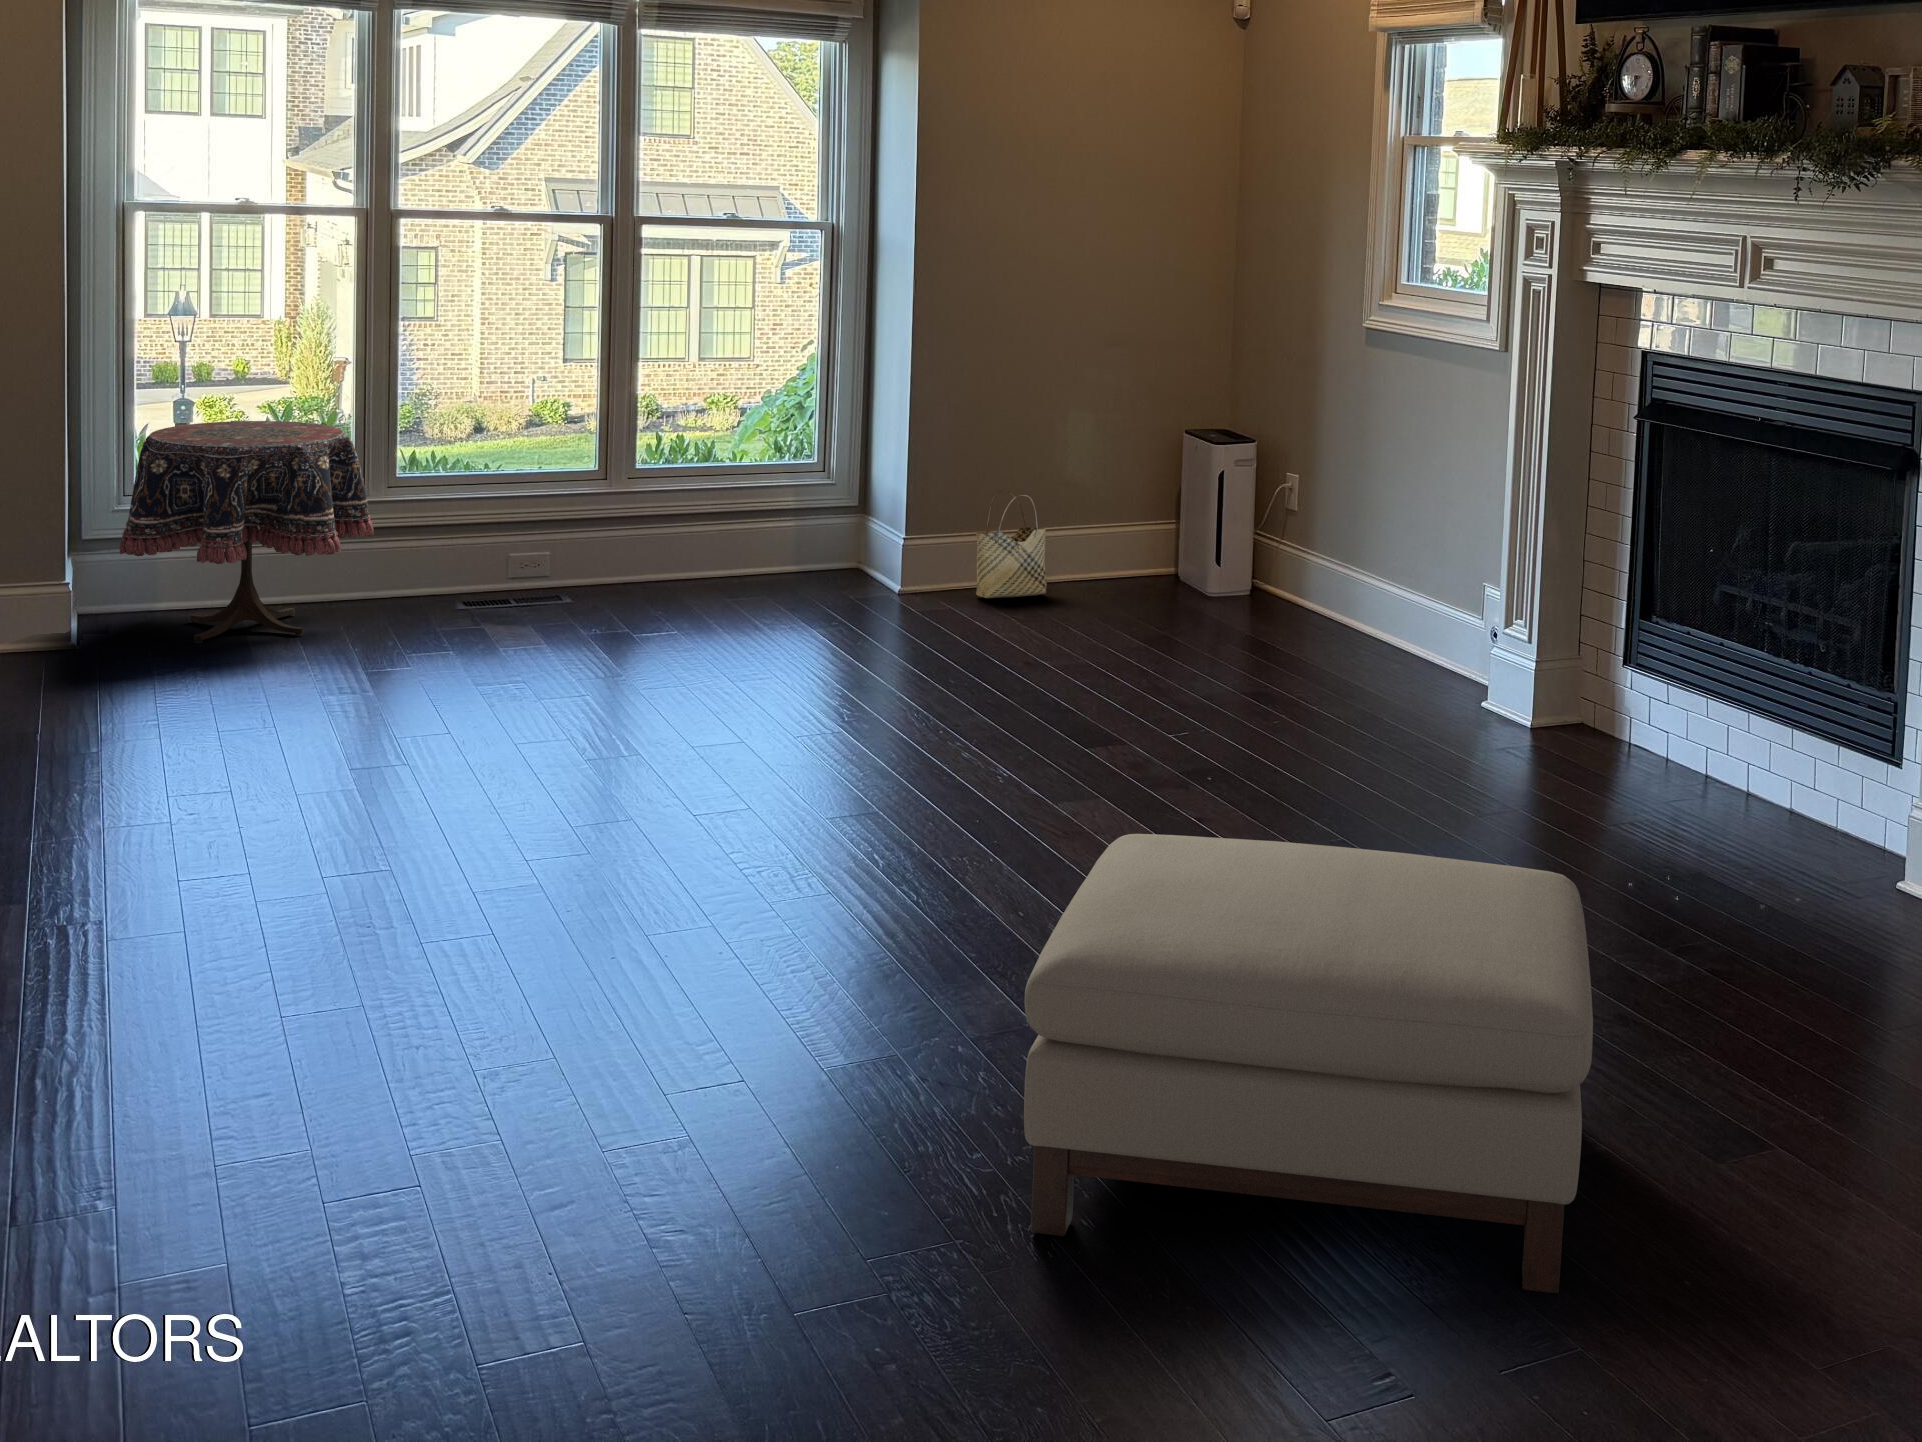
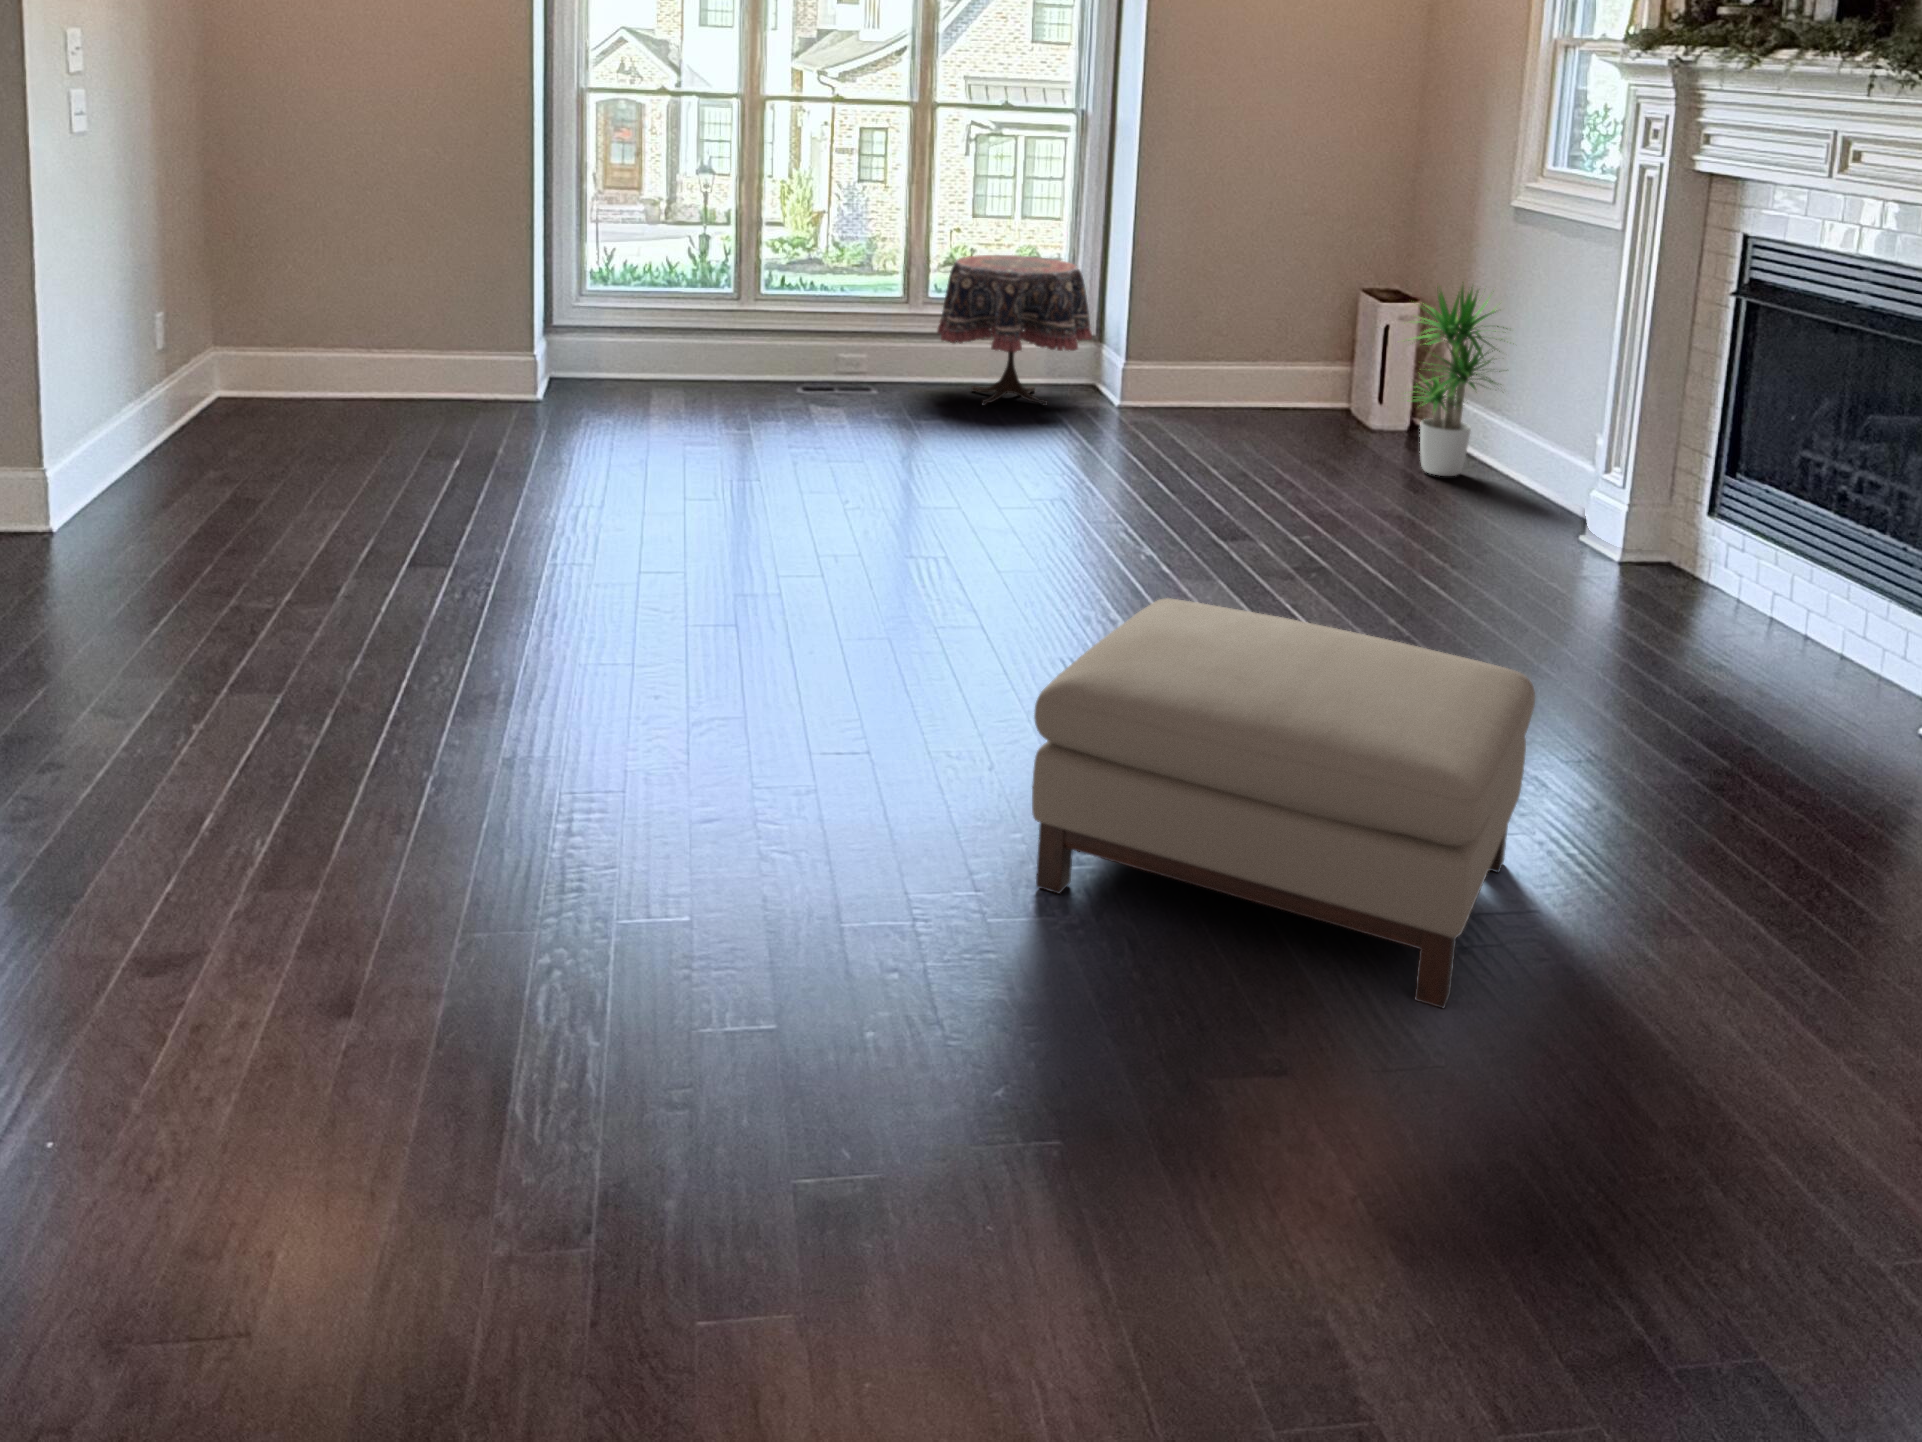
potted plant: none [1243,414,1384,649] -> present [1406,286,1508,476]
side table: present [119,421,374,643] -> present [937,255,1092,406]
woven basket: present [976,490,1047,598] -> none [1181,329,1240,415]

